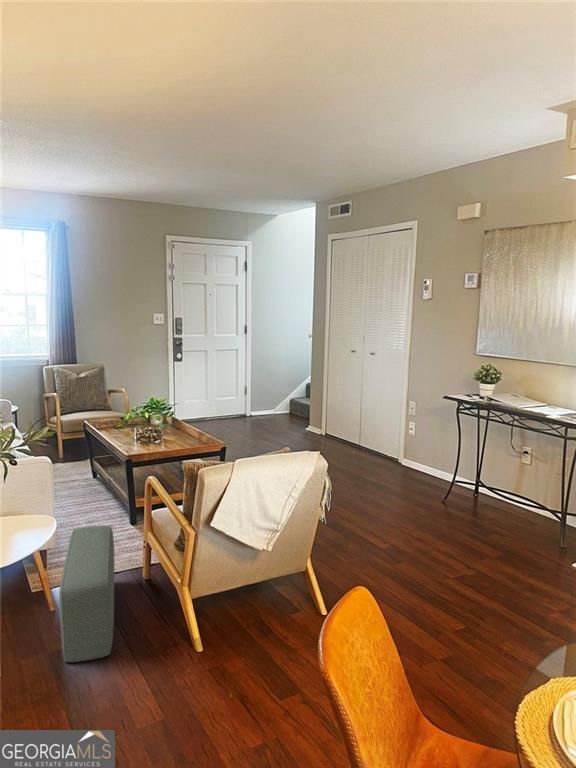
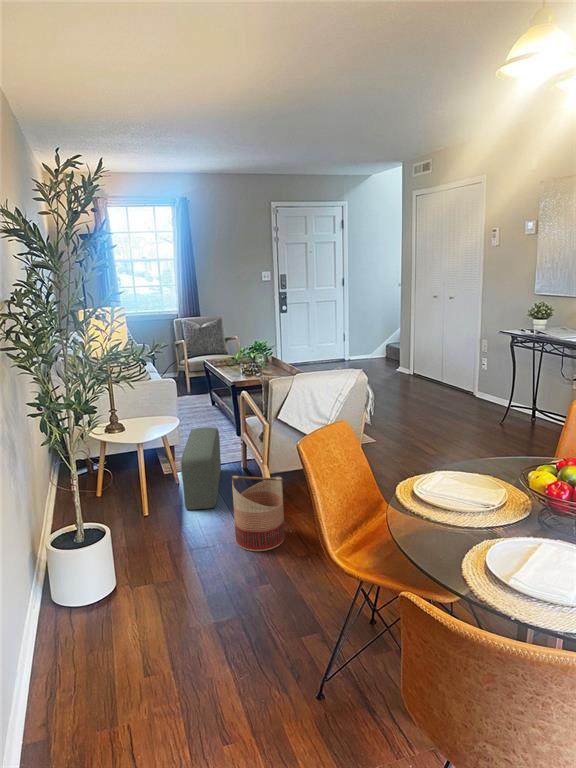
basket: none [146,616,225,742] -> present [232,476,285,551]

